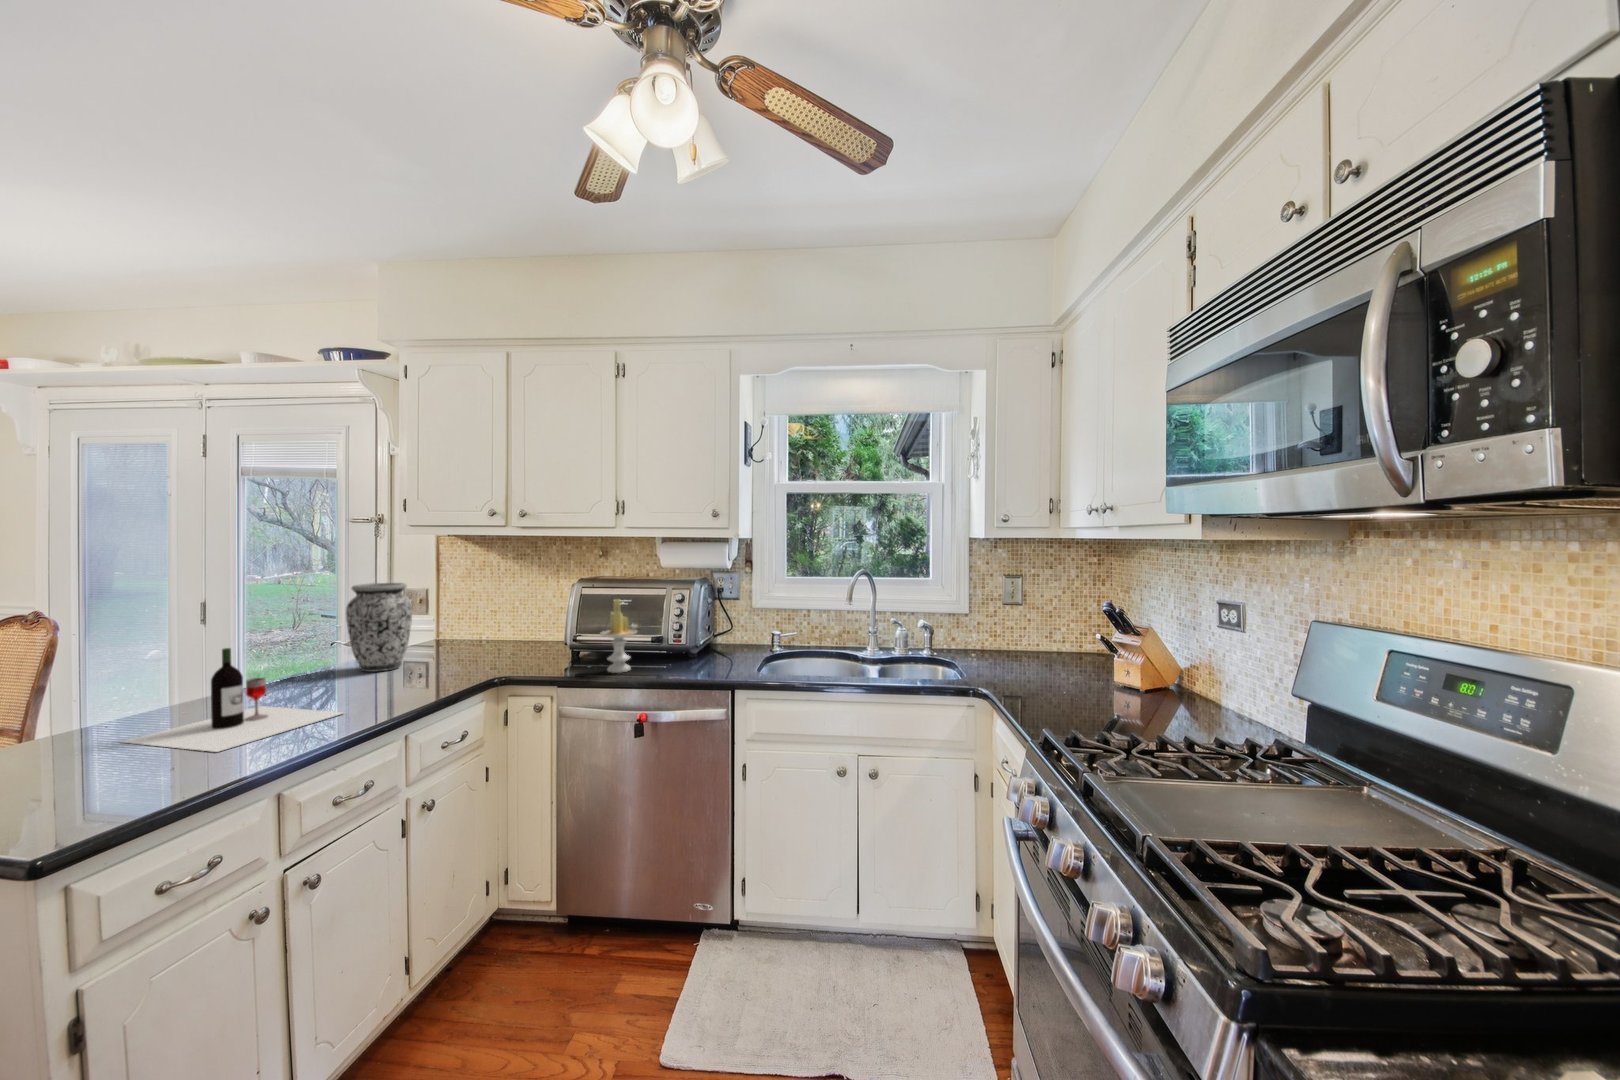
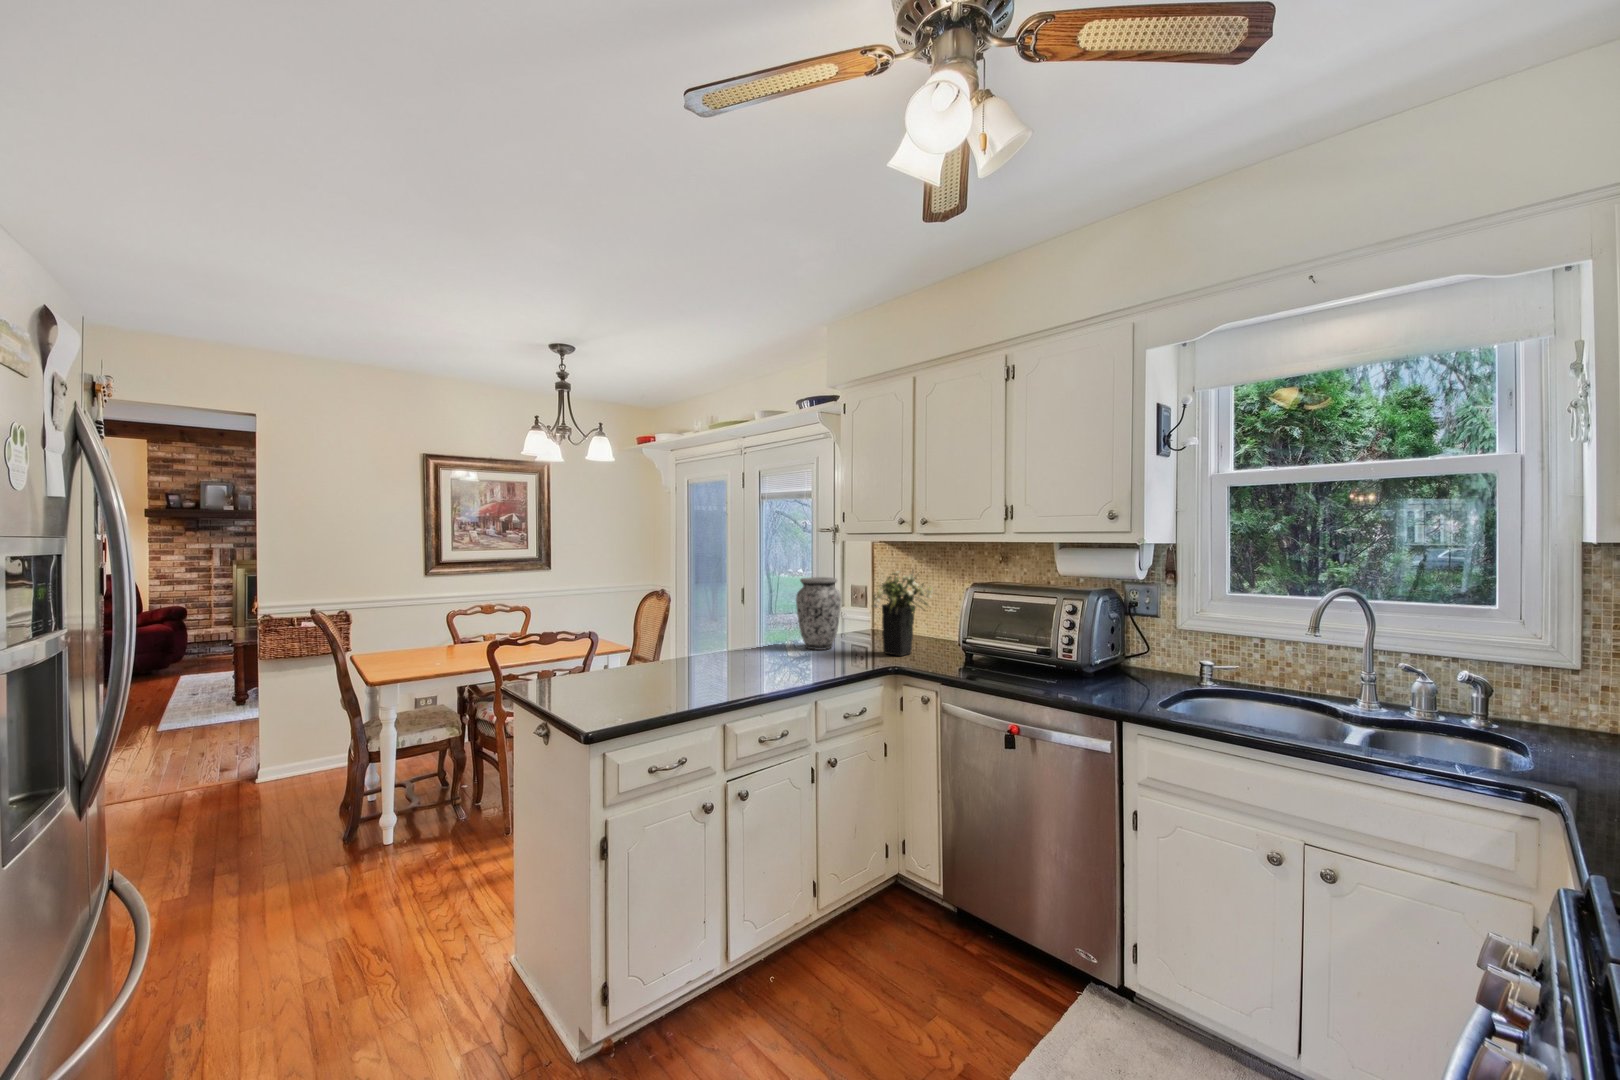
flower arrangement: none [455,568,541,665] -> present [872,571,933,656]
candle: present [600,599,637,673] -> none [985,604,1023,680]
wine bottle: present [122,648,343,752] -> none [661,617,779,688]

